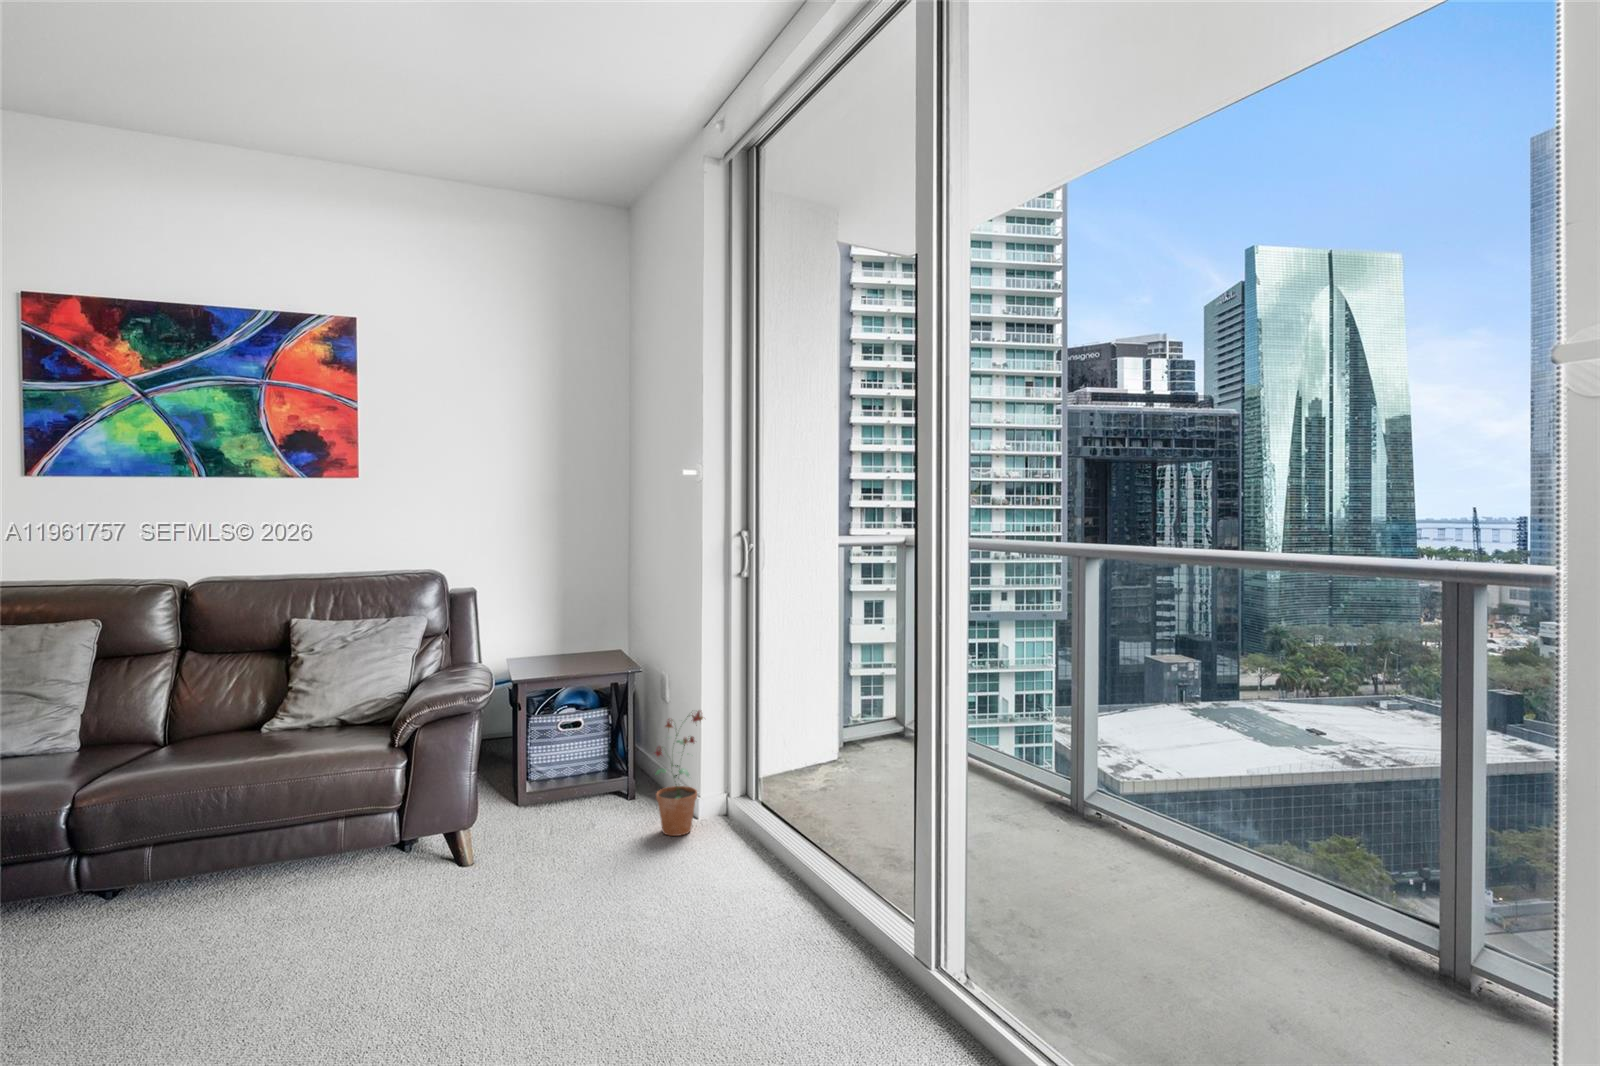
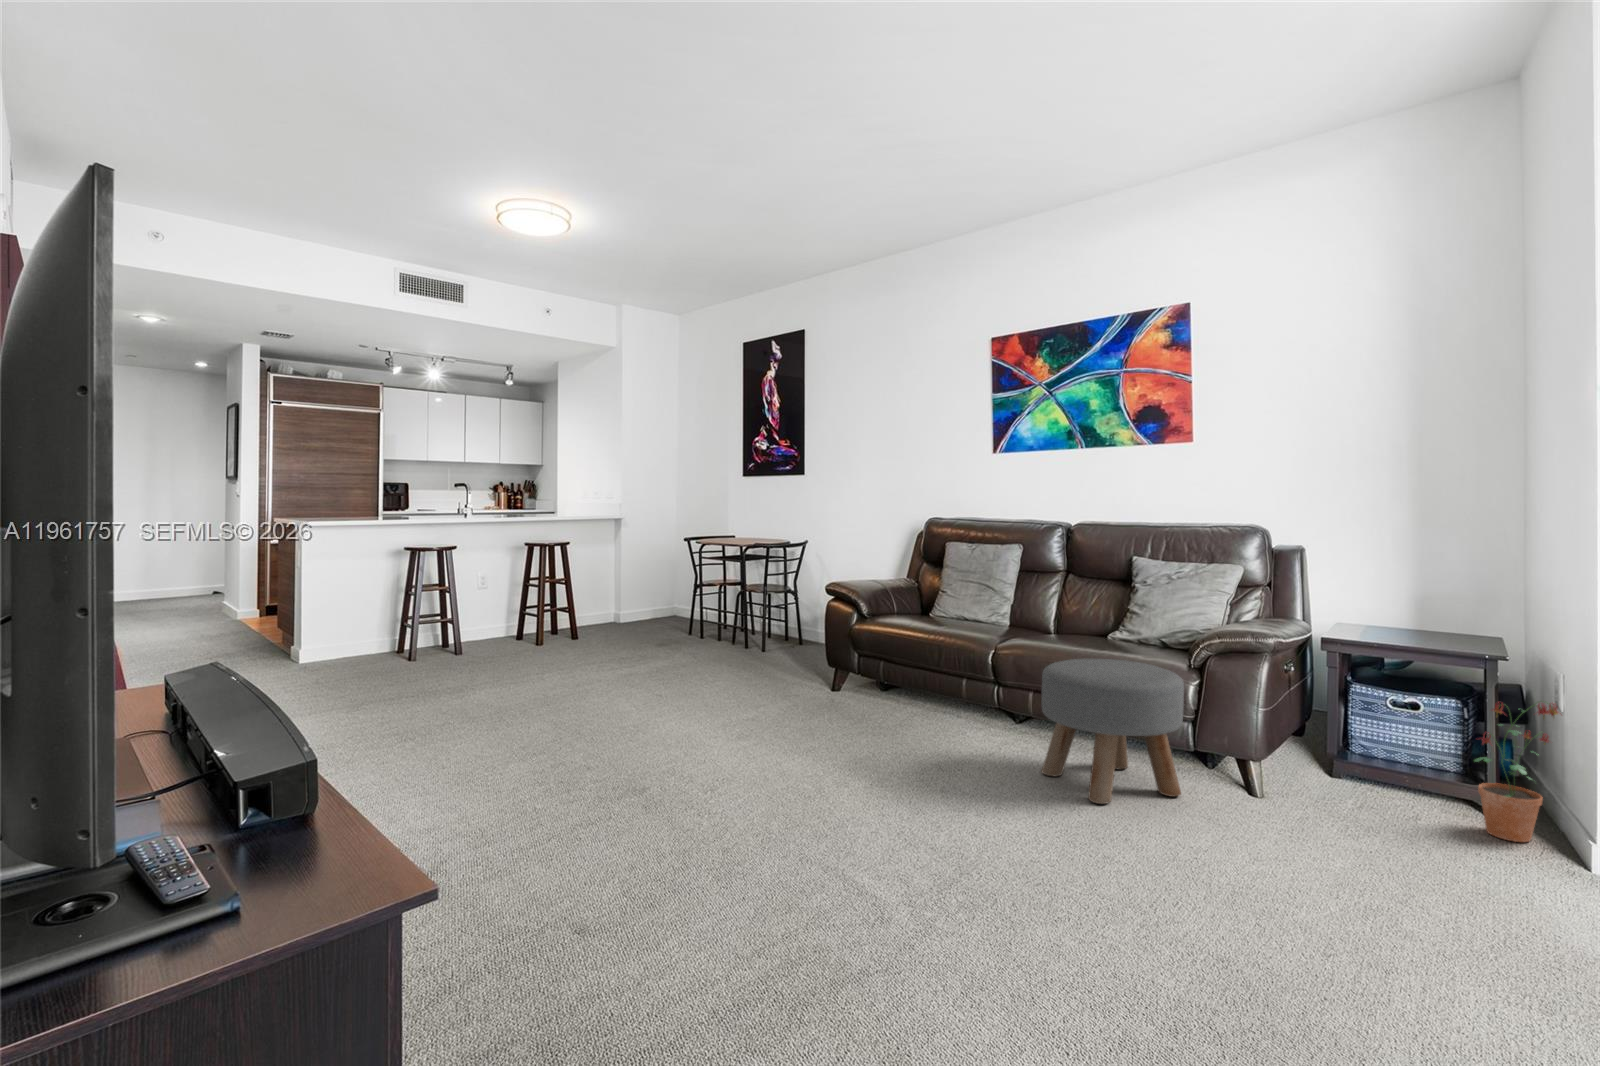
ottoman: none [180,759,402,985] -> present [1042,659,1184,804]

